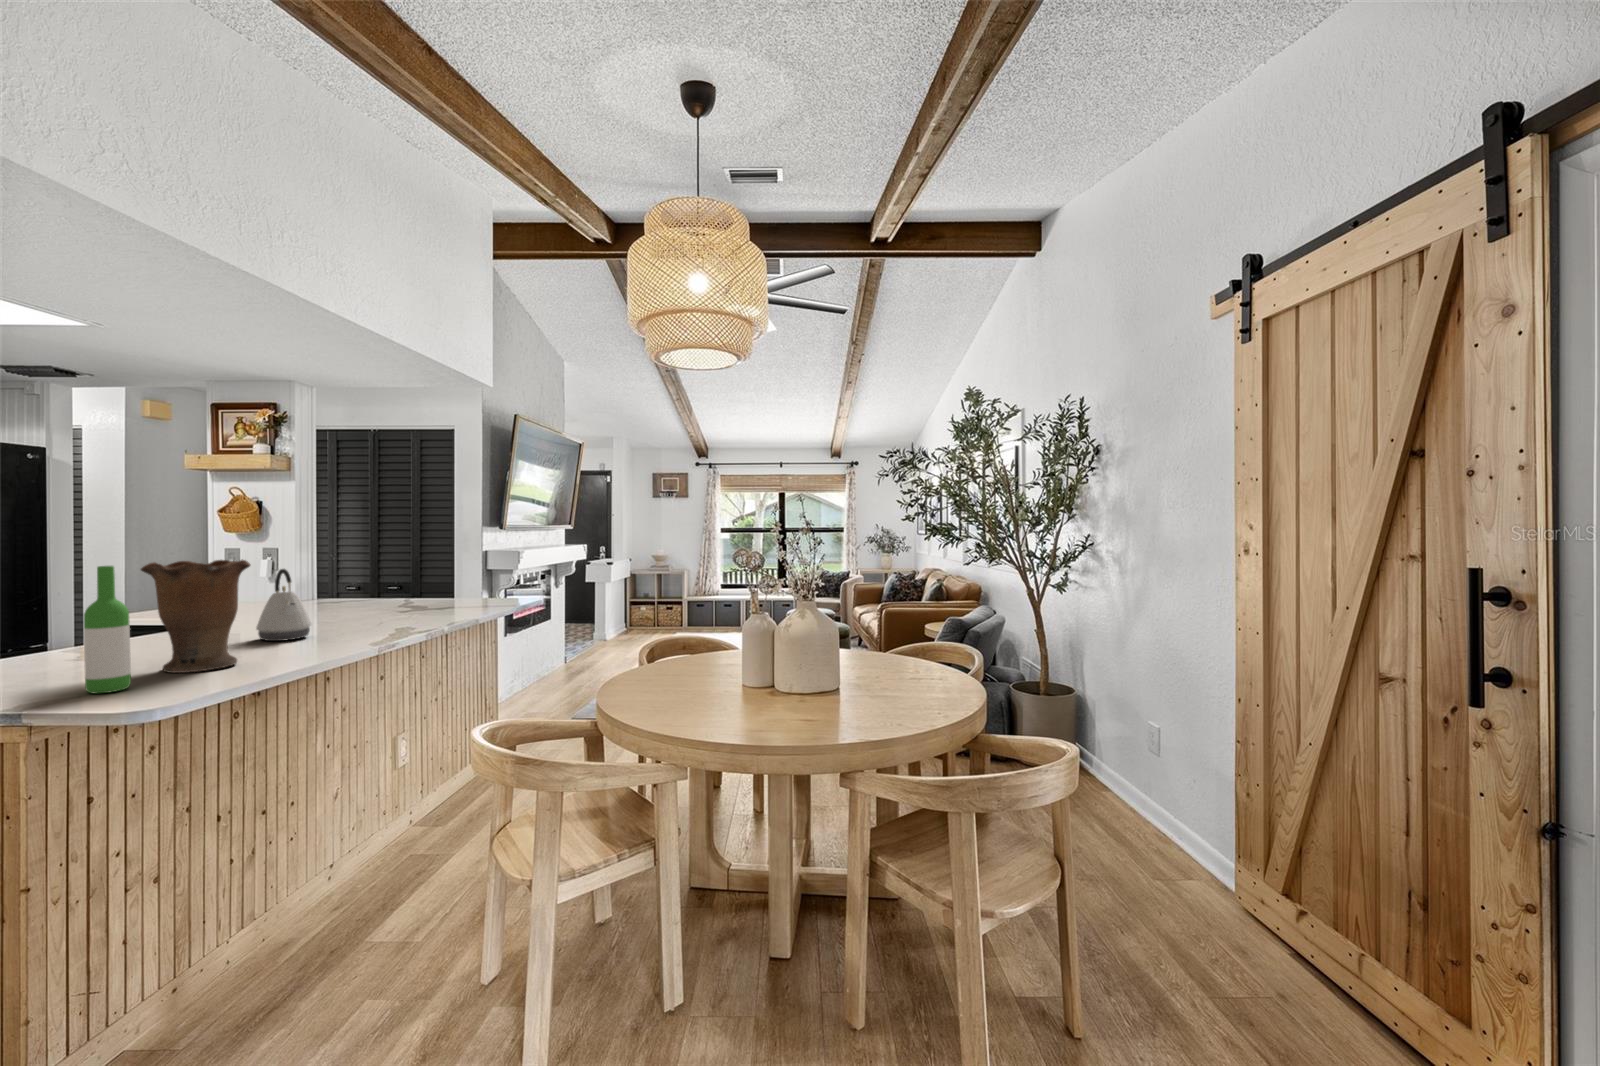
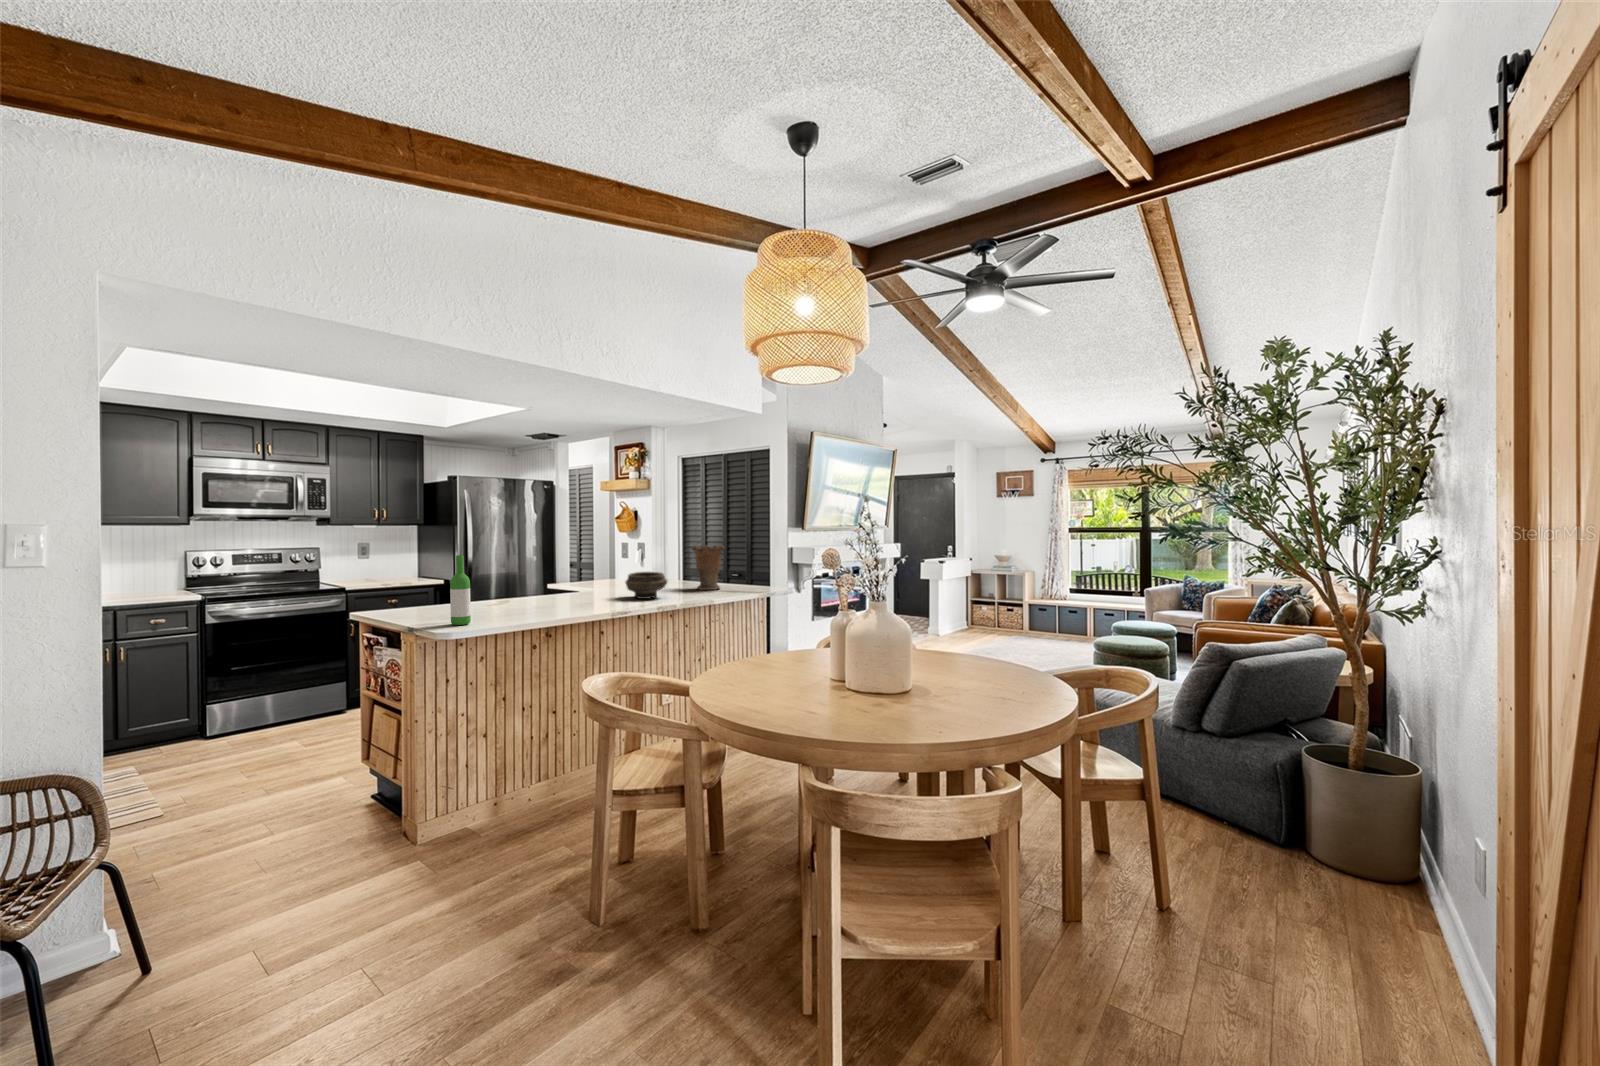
vase: present [141,560,250,673] -> present [692,546,724,590]
kettle: present [256,569,311,641] -> none [574,559,605,606]
bowl: none [316,585,387,624] -> present [626,572,667,599]

